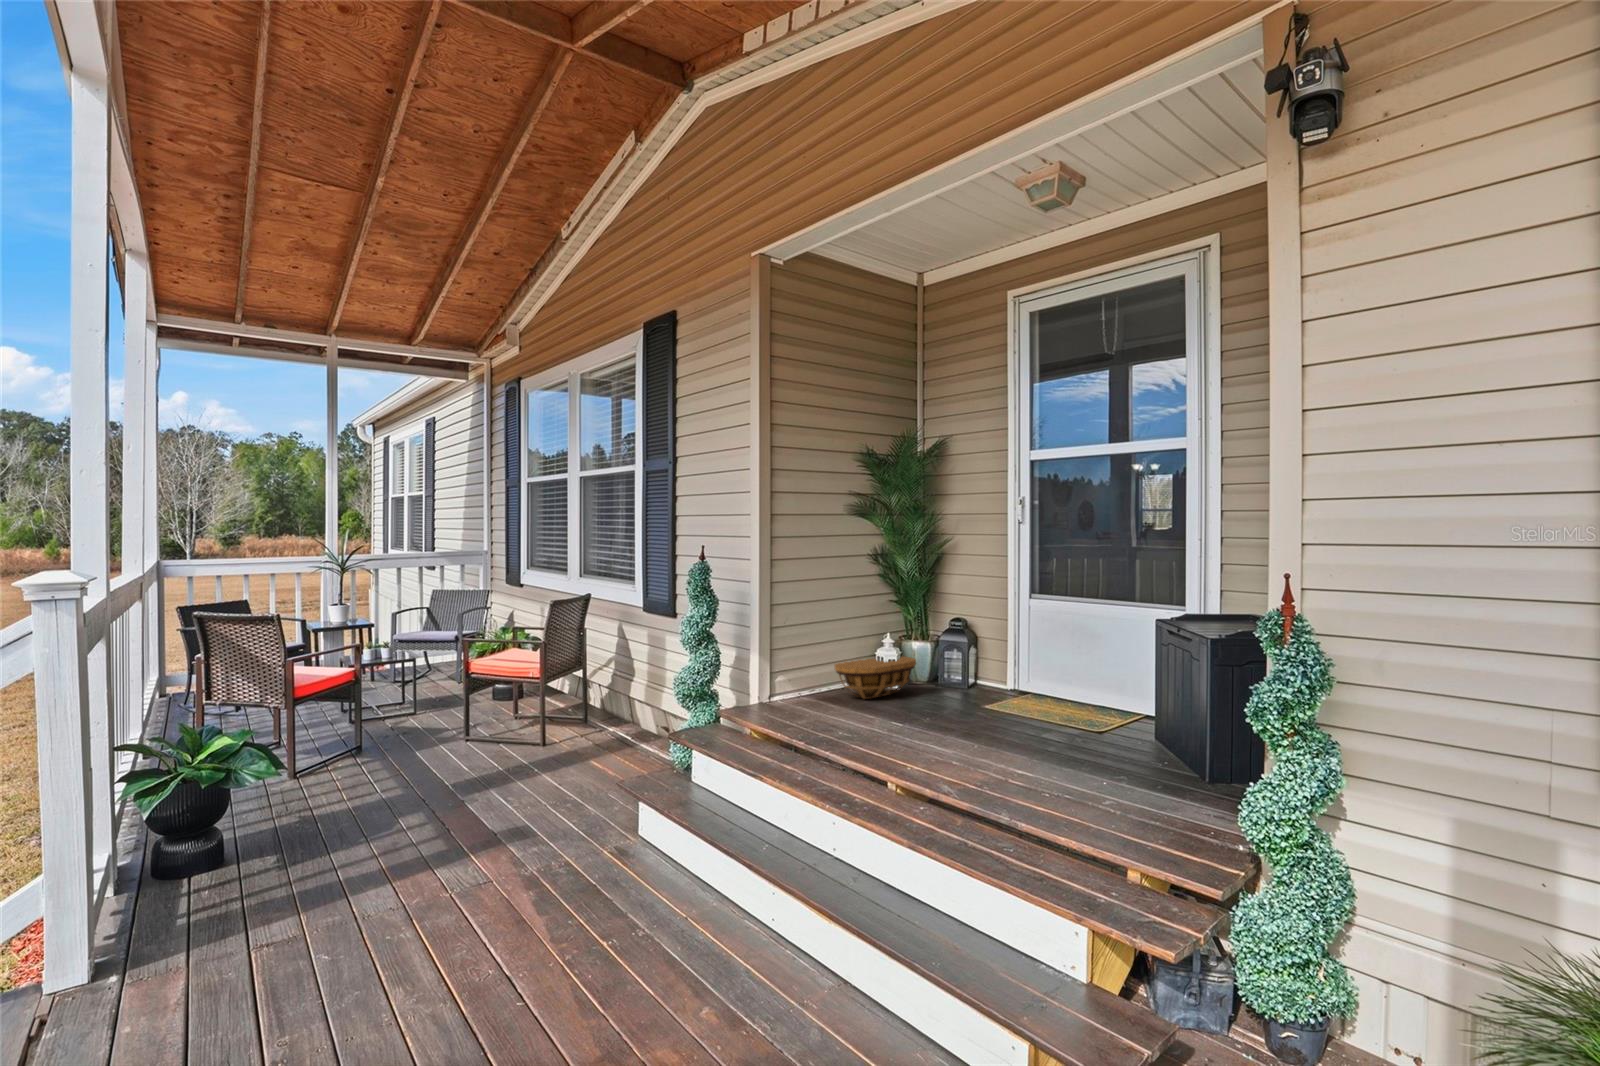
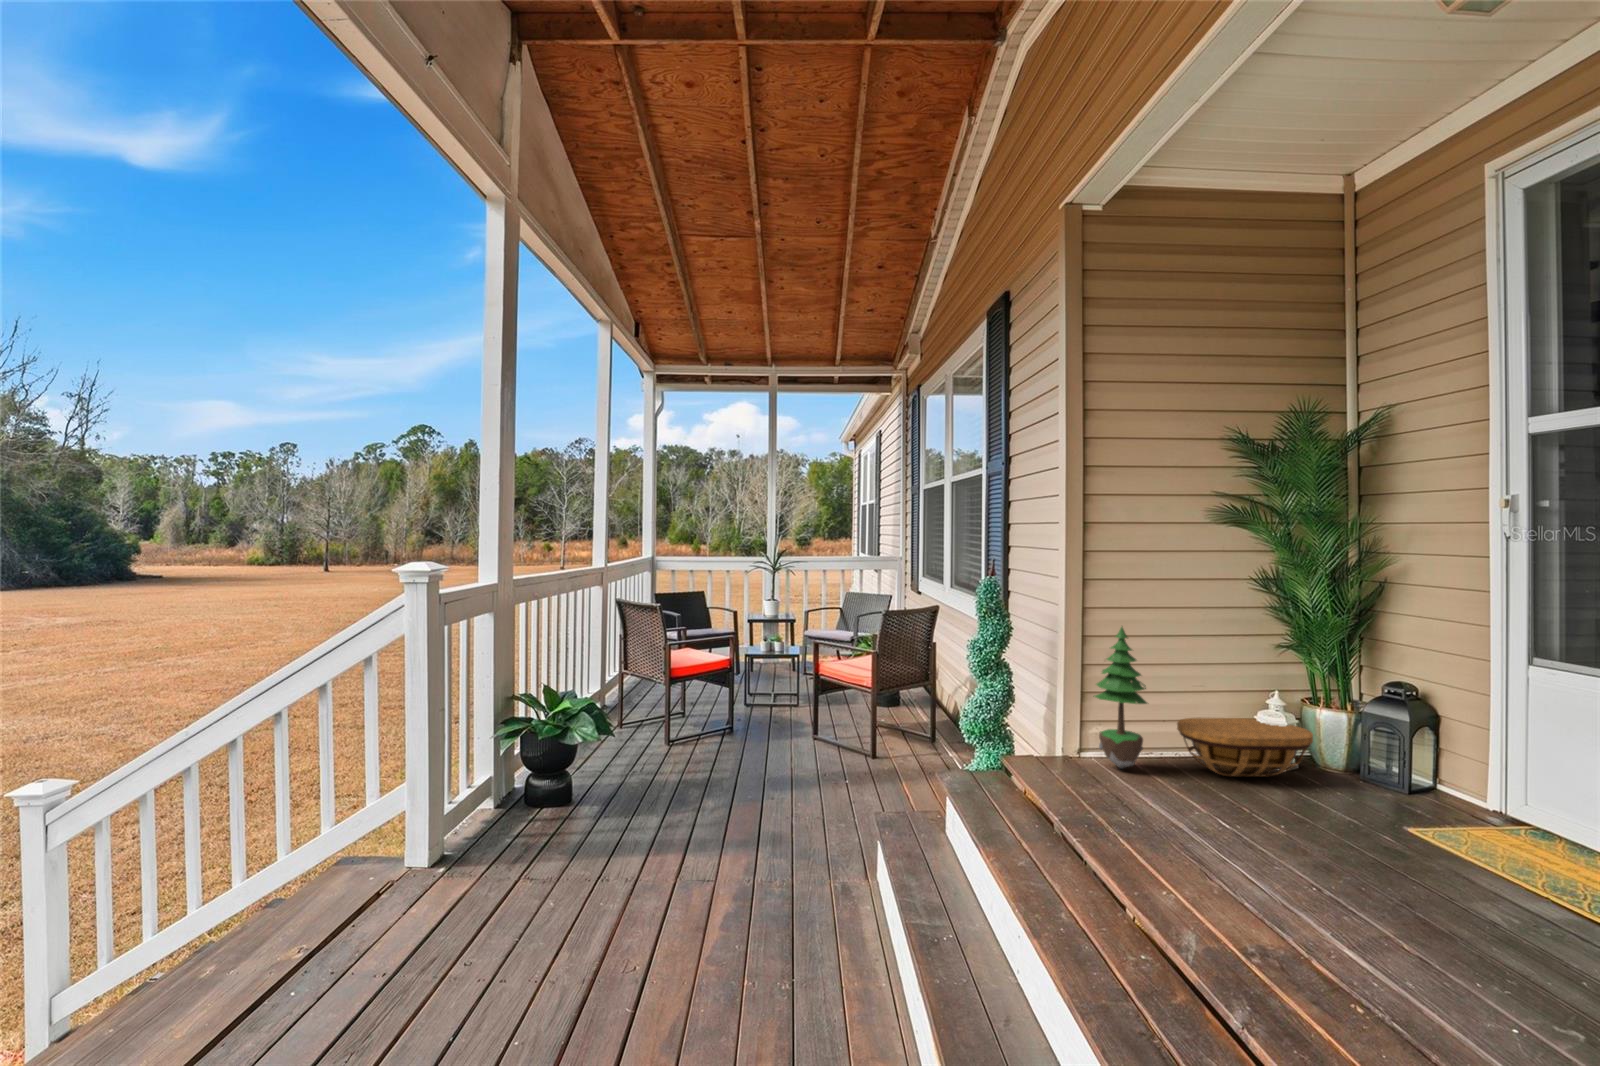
potted tree: none [782,593,823,708] -> present [1093,627,1147,769]

